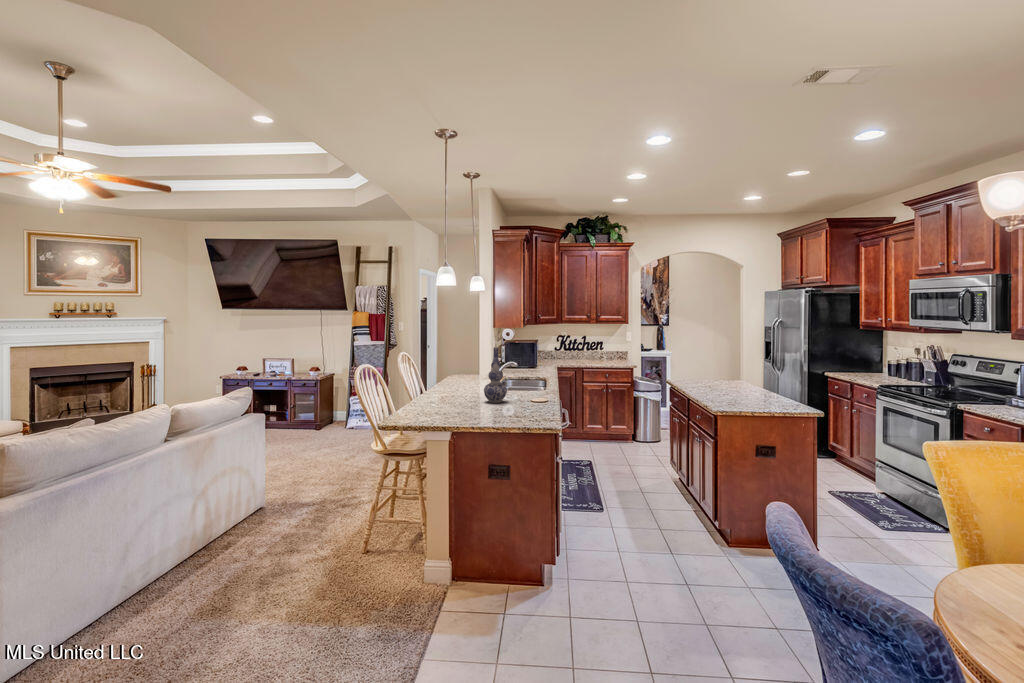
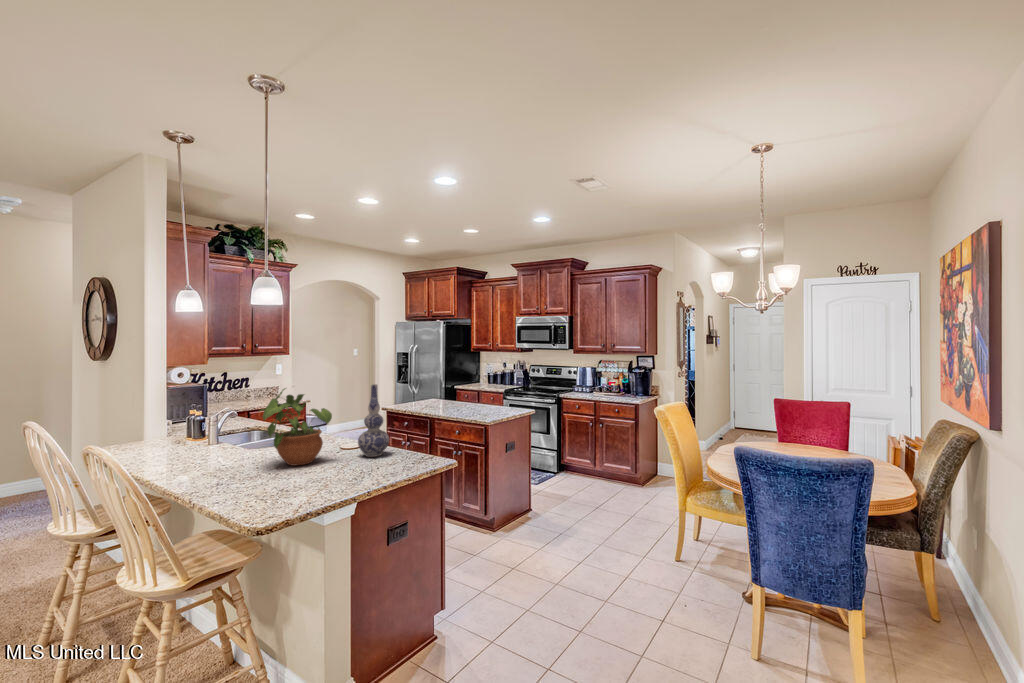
potted plant: none [437,344,478,397] -> present [260,388,332,466]

